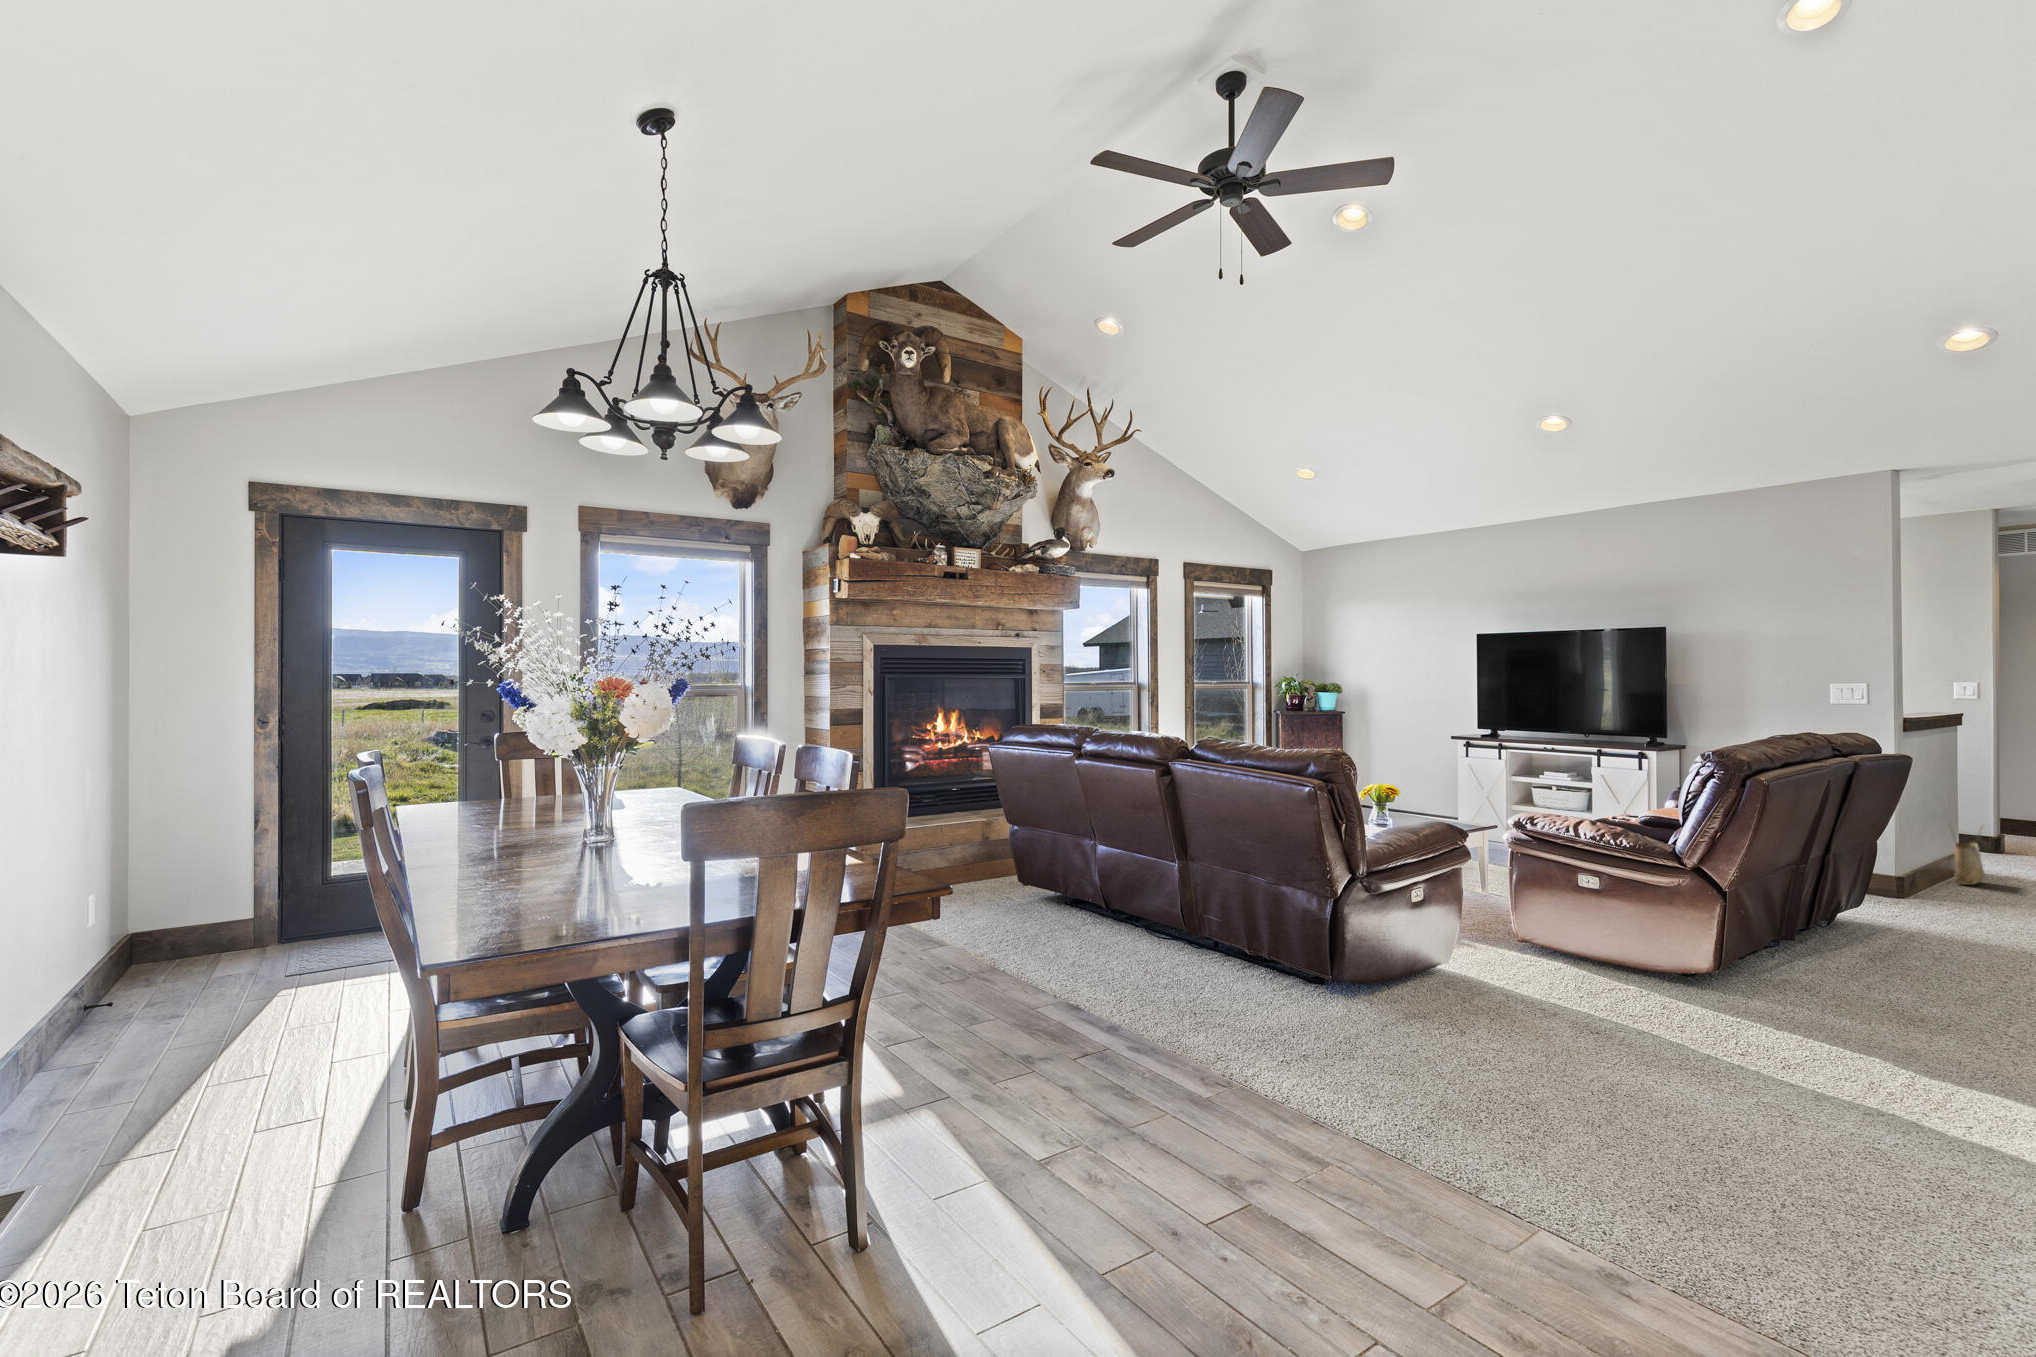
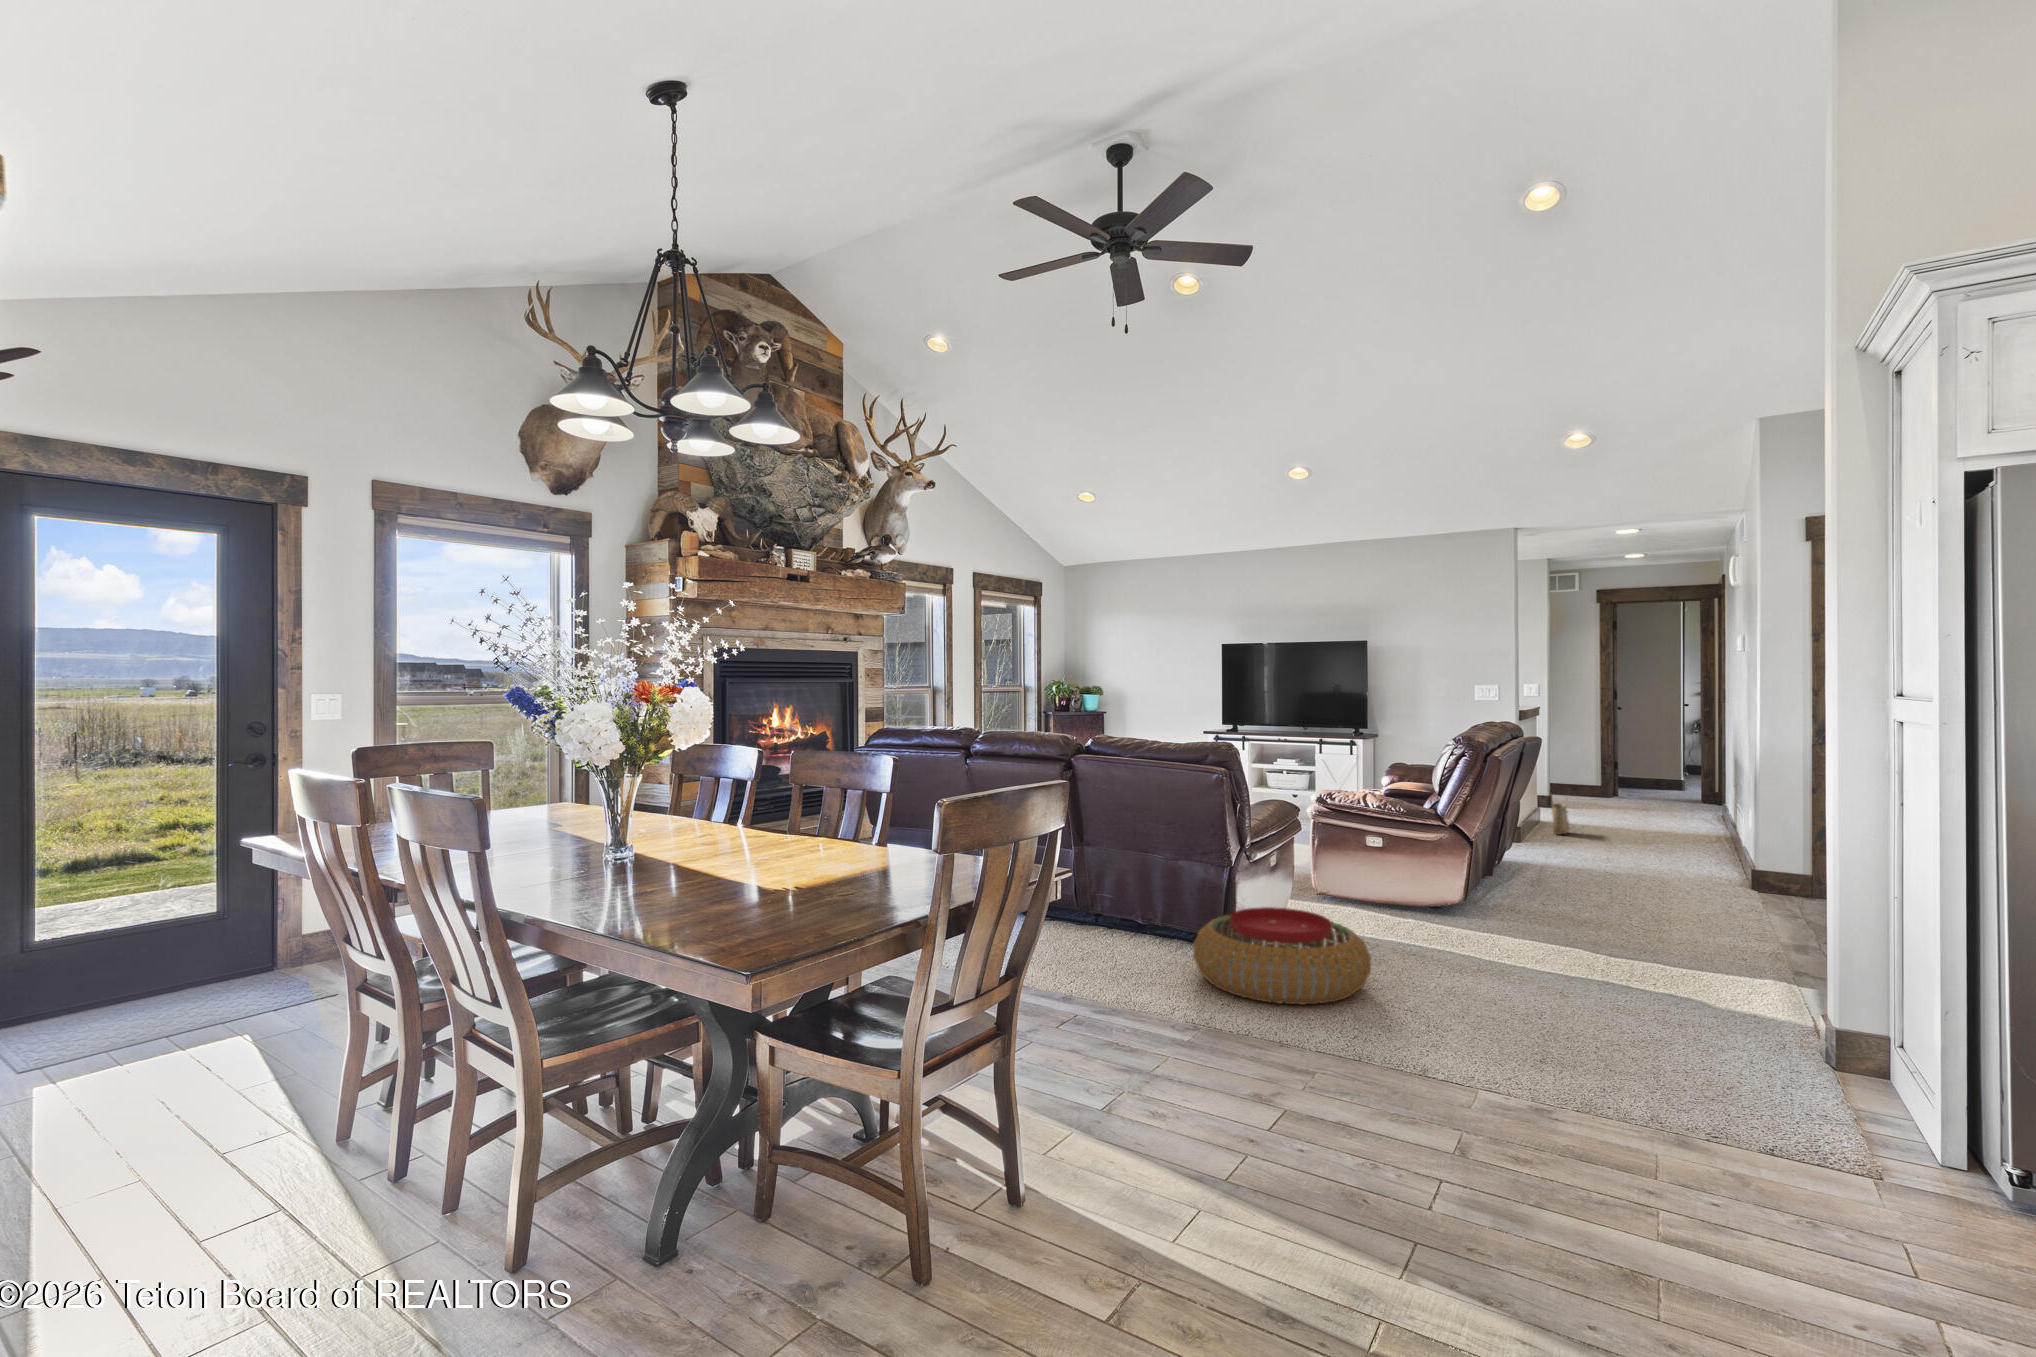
pouf: none [1274,949,1500,1078] -> present [1193,907,1371,1005]

